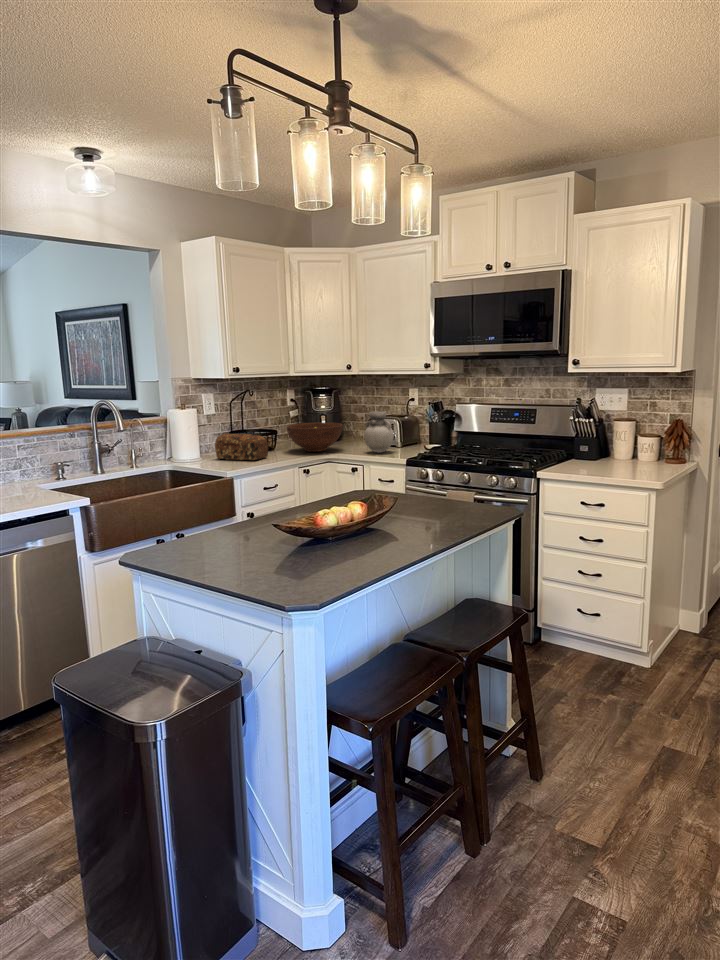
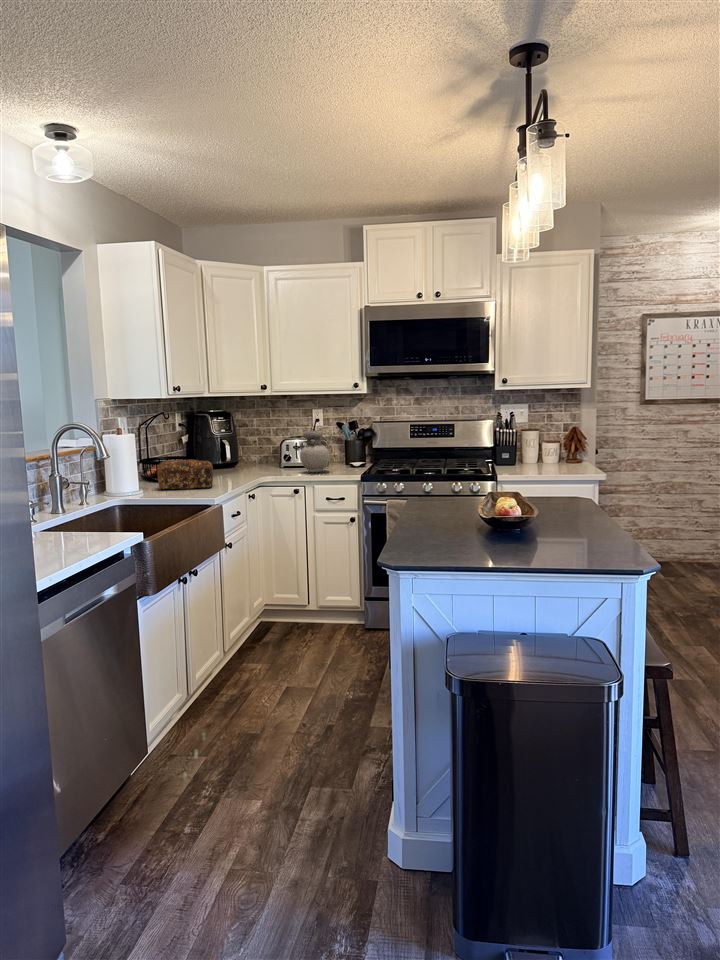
fruit bowl: present [287,422,343,452] -> none [215,445,274,476]

